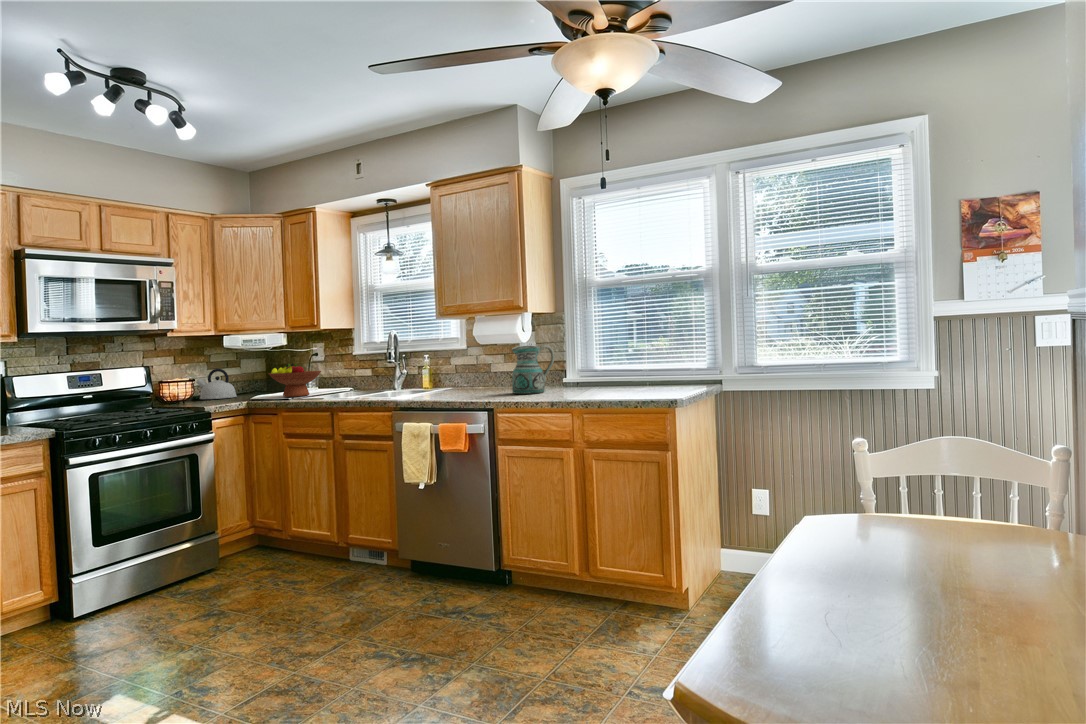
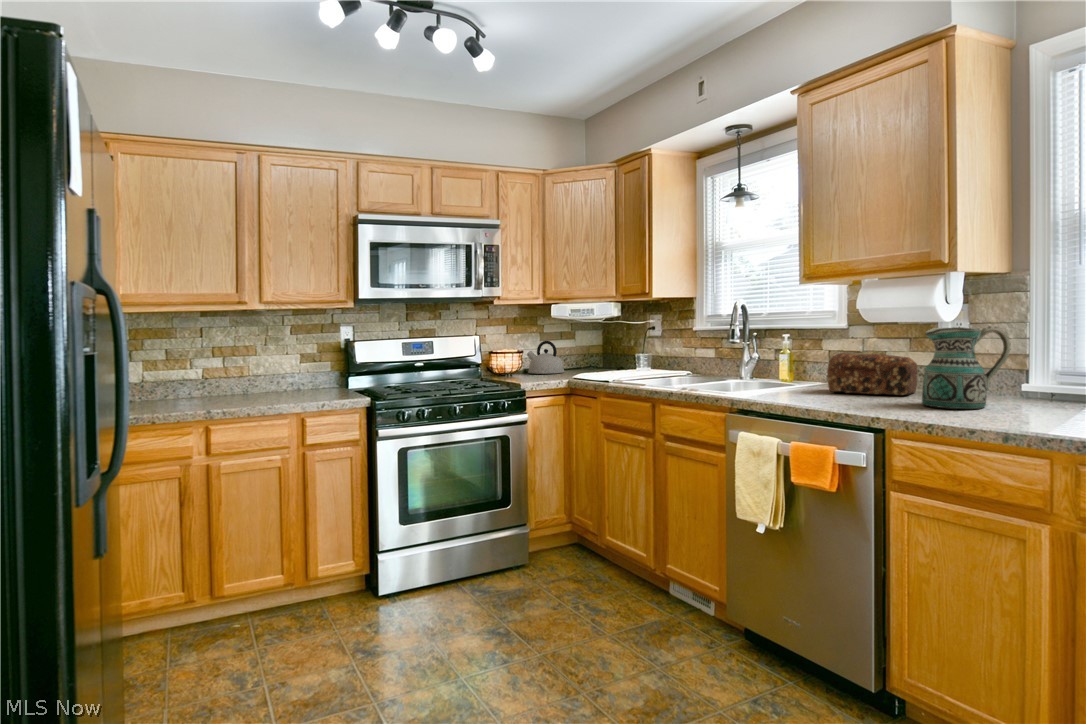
fruit bowl: present [269,363,321,397] -> none [590,338,650,378]
bread loaf: none [458,365,511,392] -> present [827,353,918,395]

